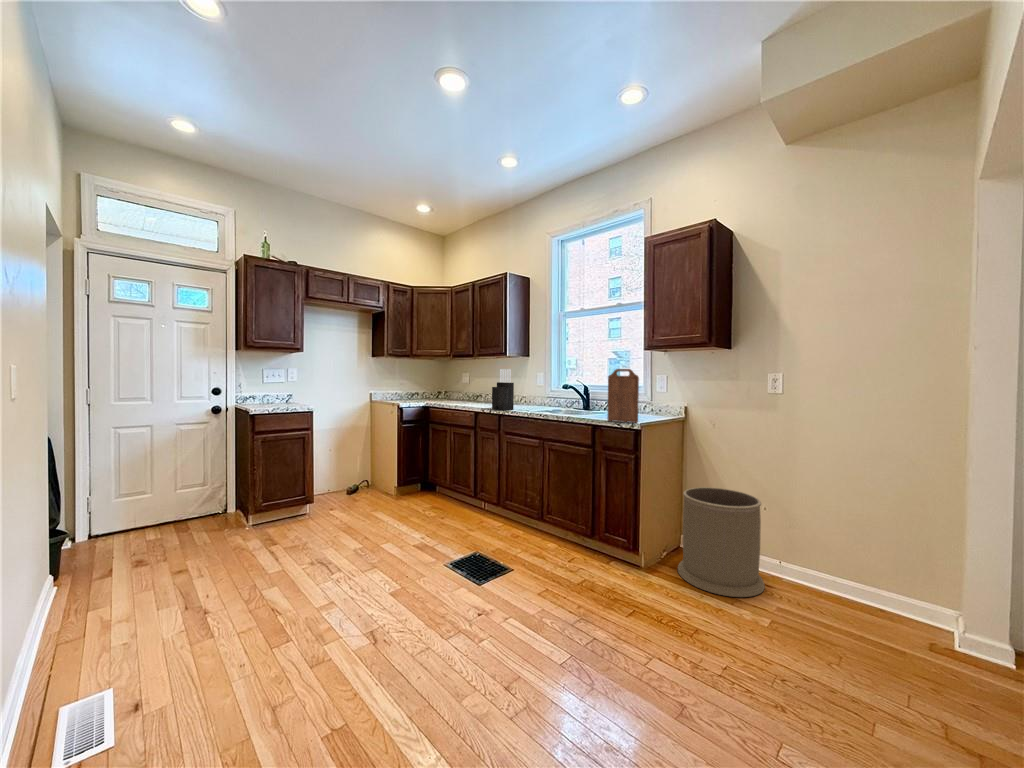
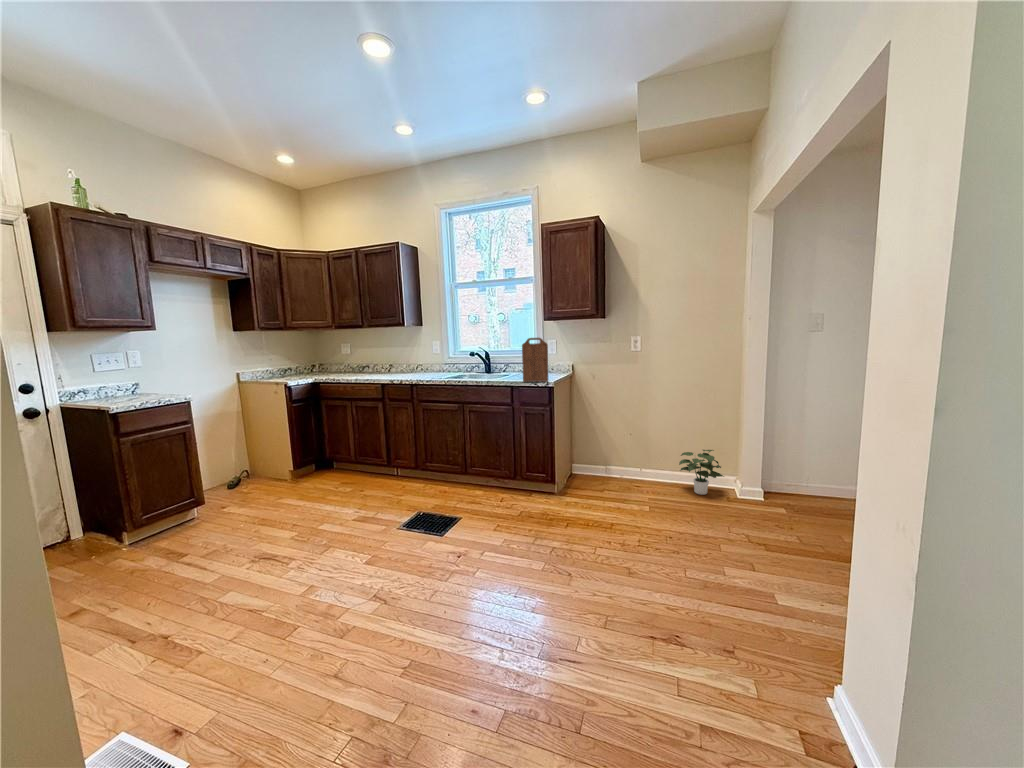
knife block: present [492,369,514,410] -> none [399,340,423,380]
trash can: present [678,487,765,597] -> none [579,425,638,500]
potted plant: none [835,549,925,624] -> present [679,450,724,495]

